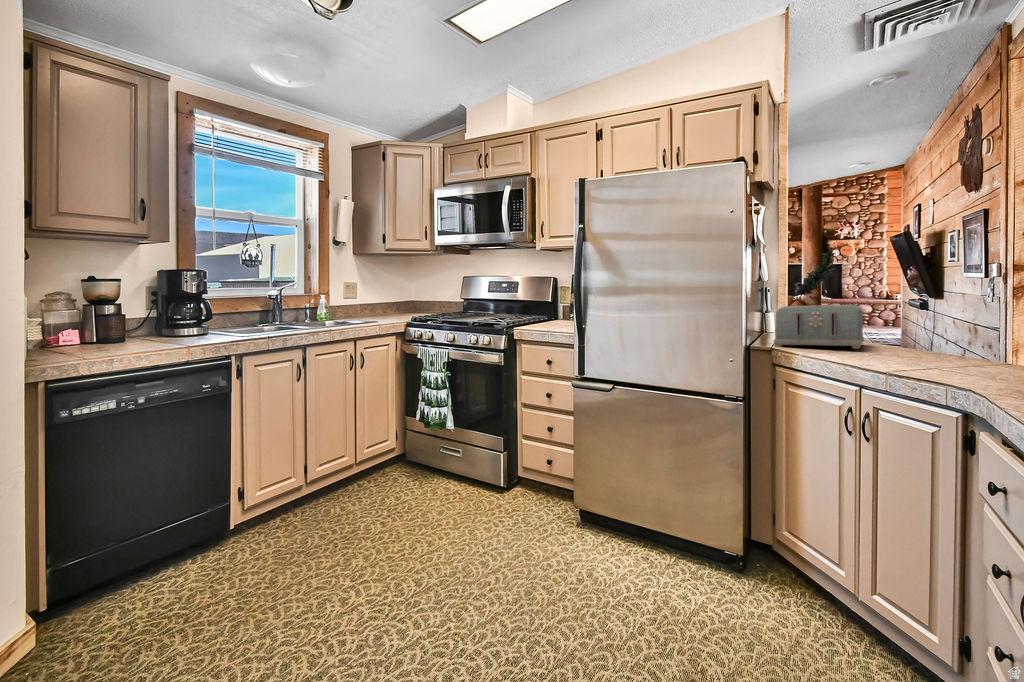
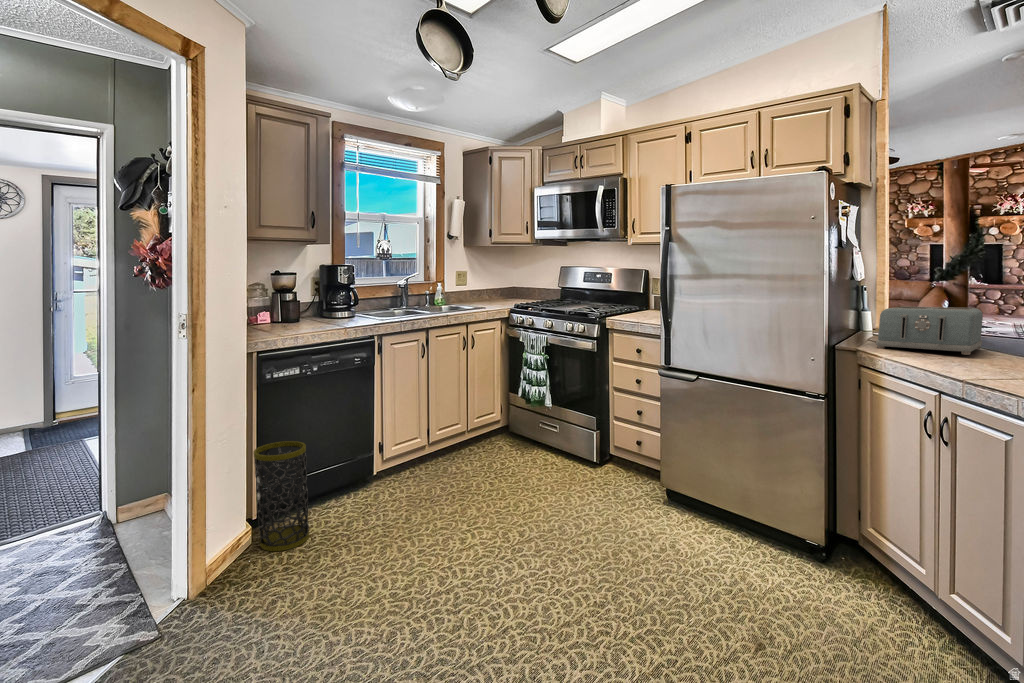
trash can: none [41,495,131,651] -> present [253,441,309,551]

